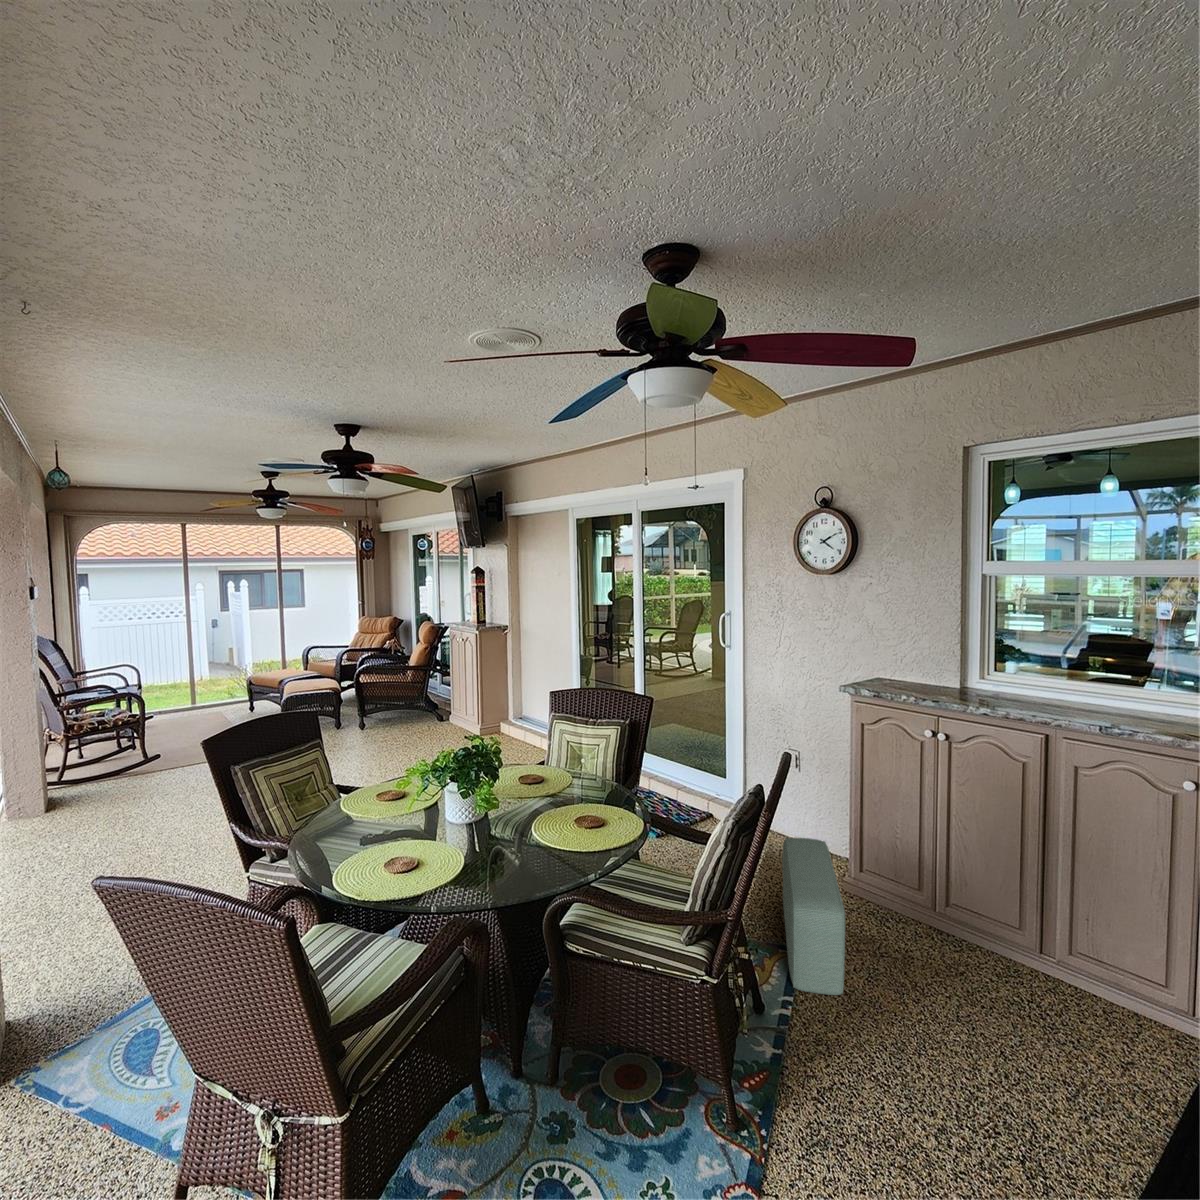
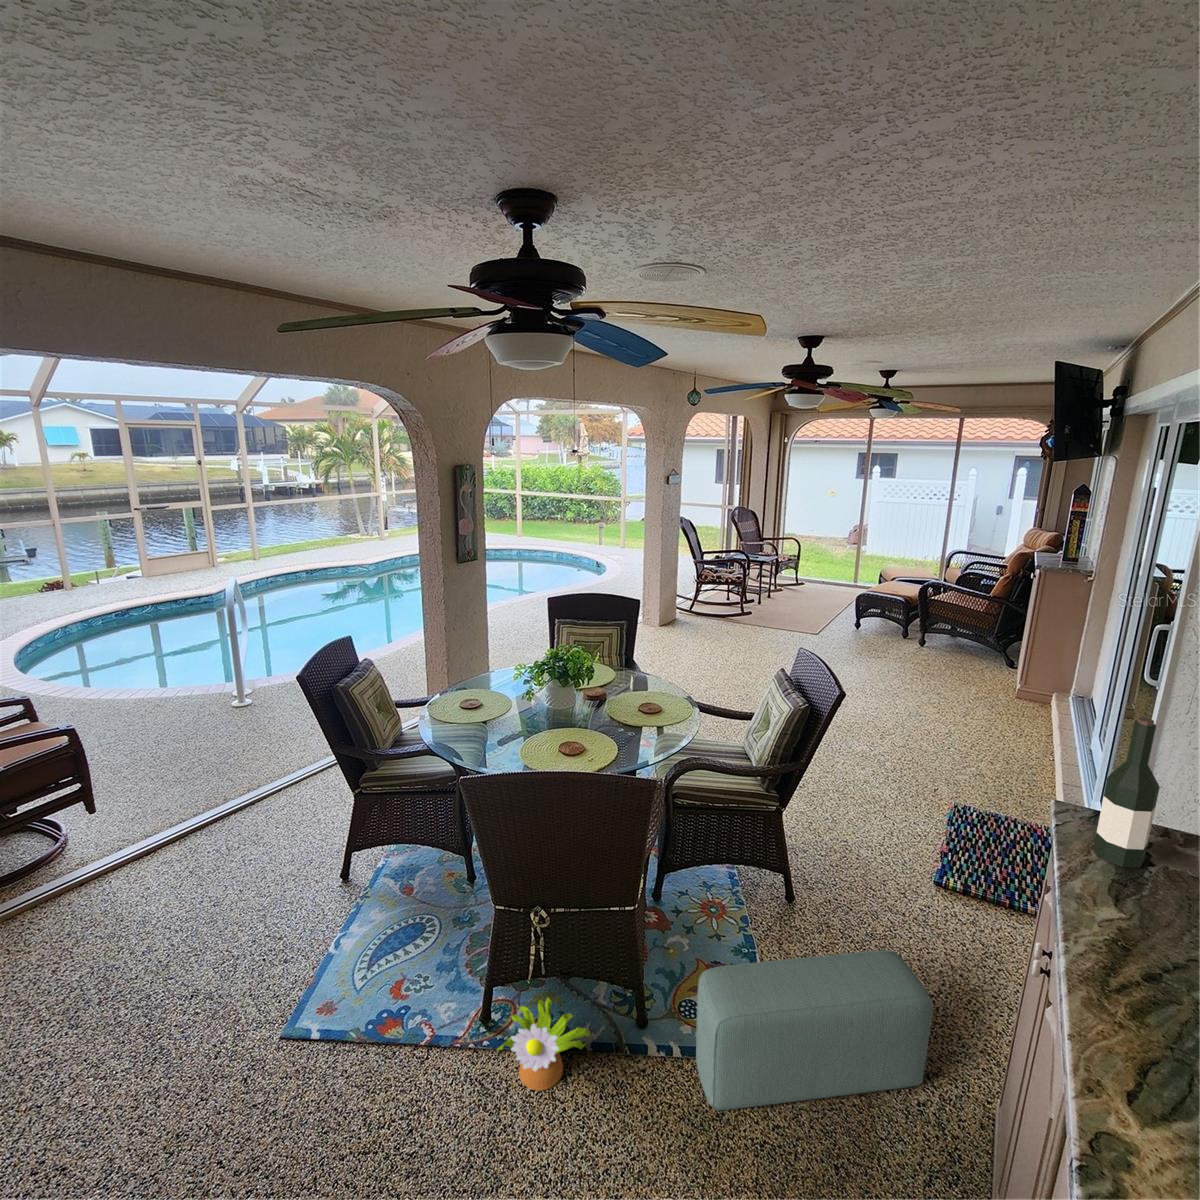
wine bottle: none [896,623,916,692] -> present [1093,717,1160,868]
decorative plant: none [755,1015,839,1110] -> present [497,998,590,1091]

